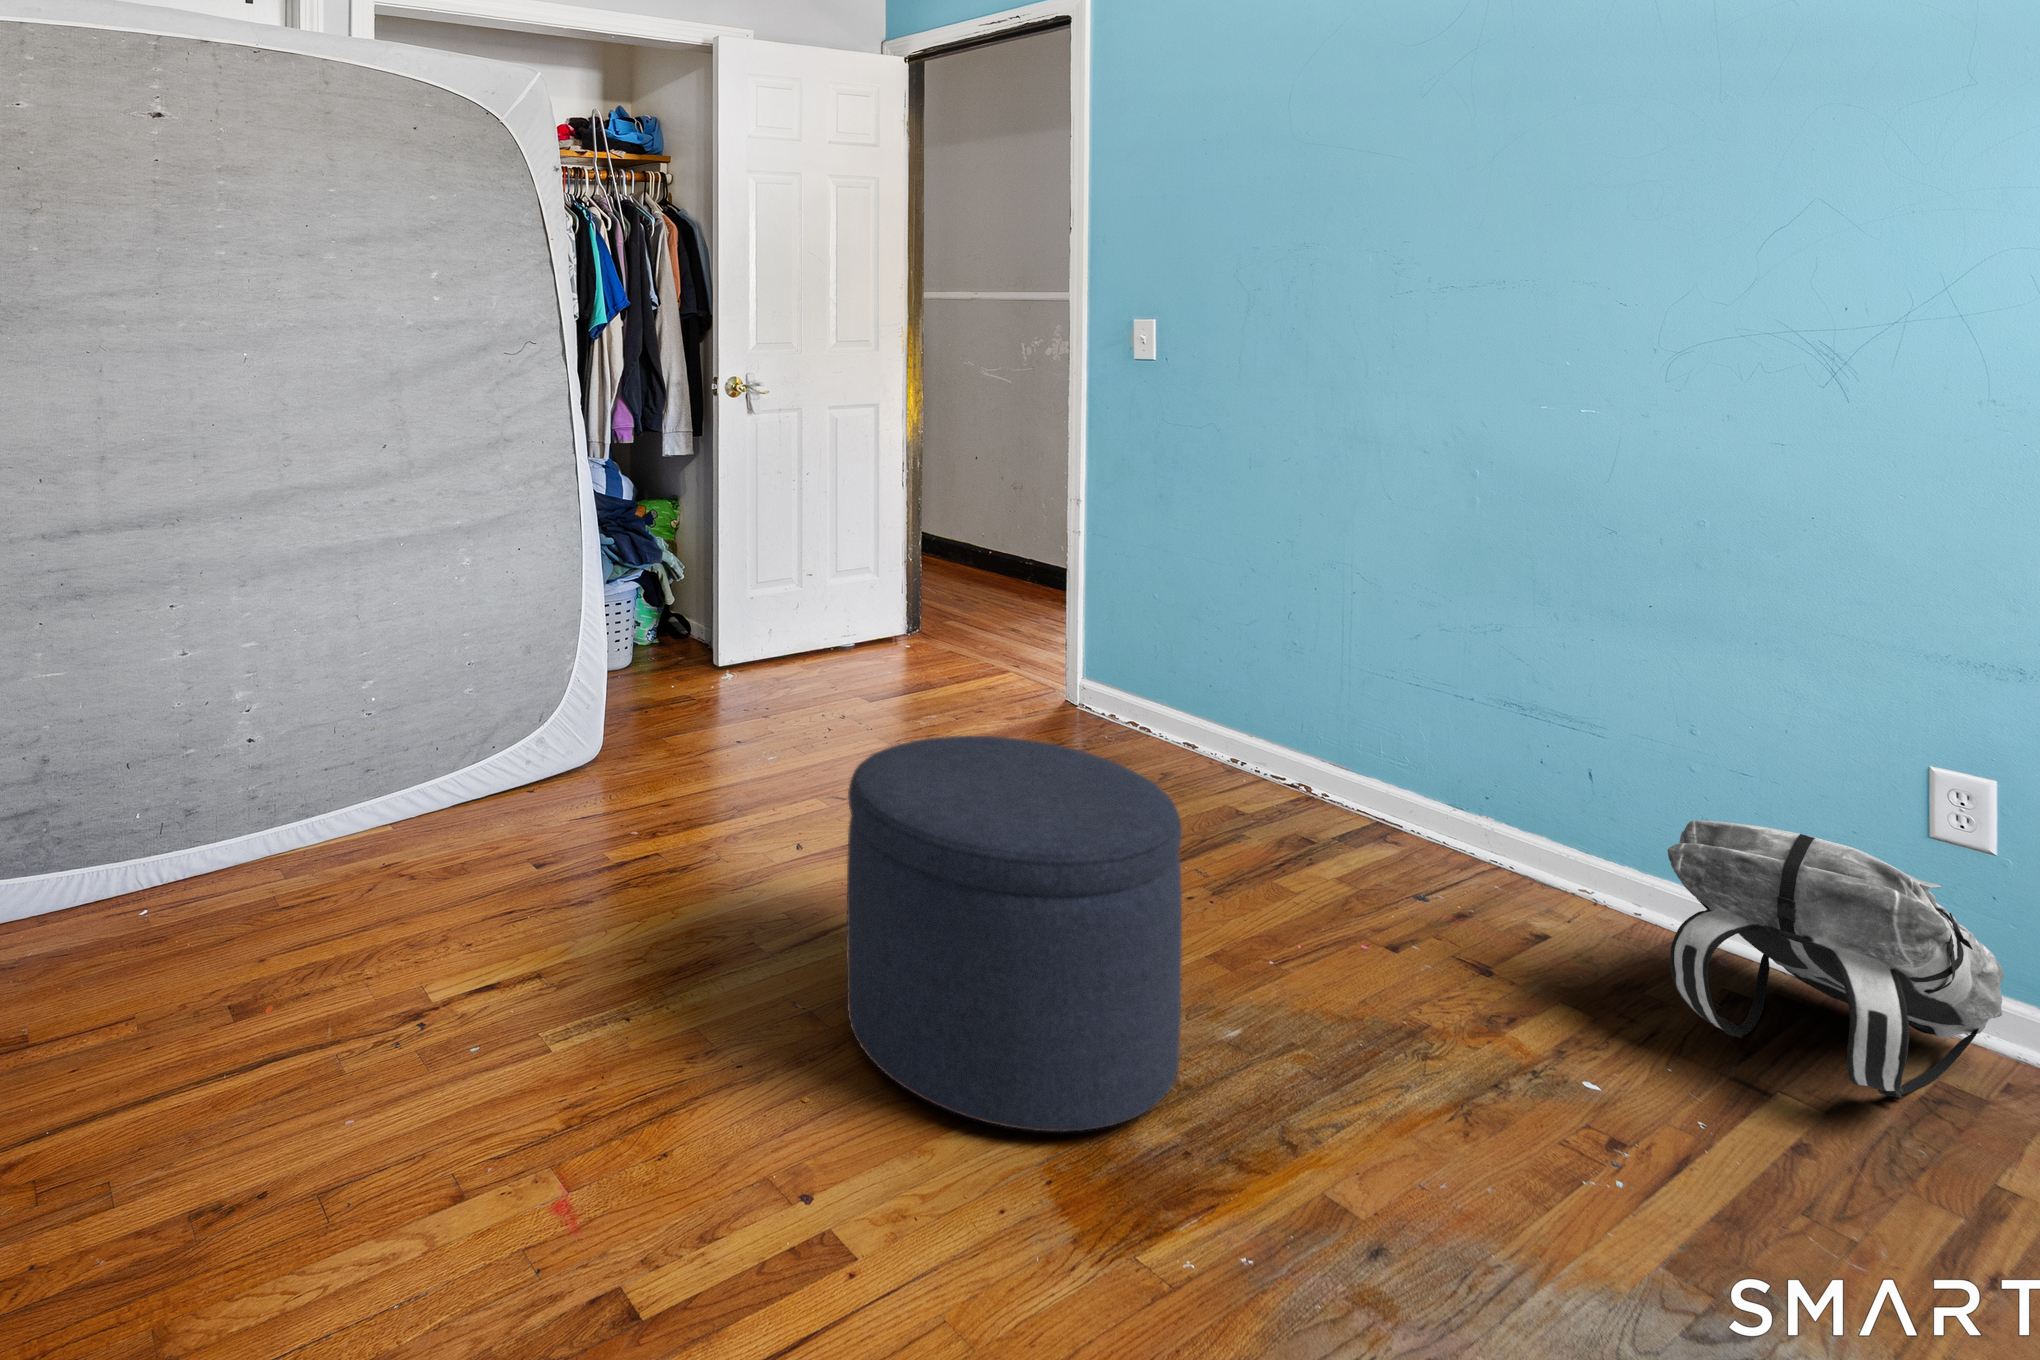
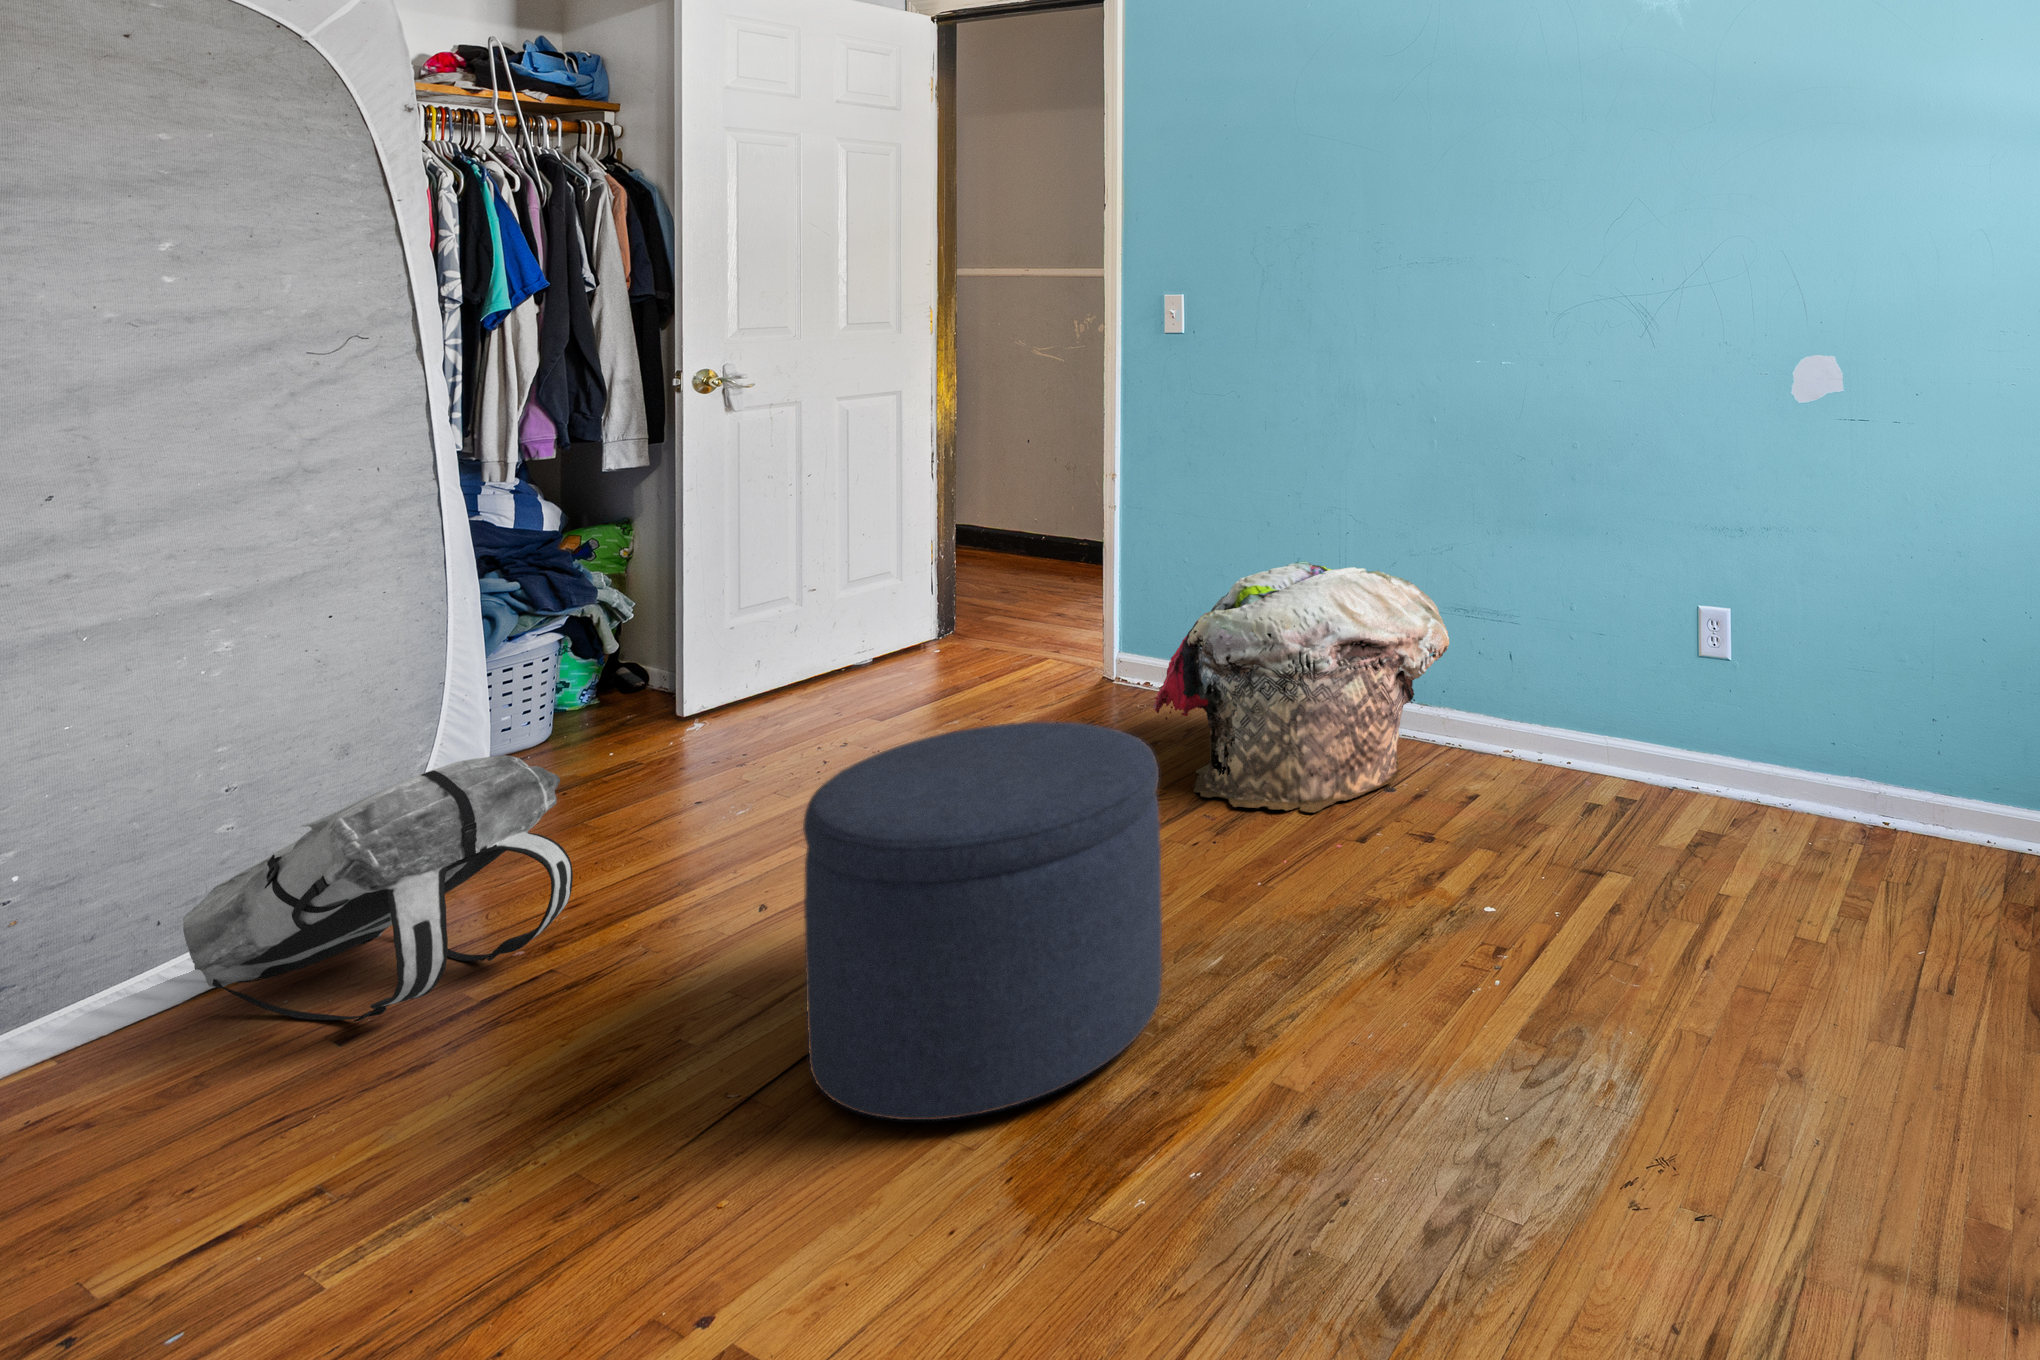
laundry basket: none [1131,613,1503,899] -> present [1153,561,1449,813]
backpack: present [1667,820,2003,1098] -> present [183,755,573,1022]

